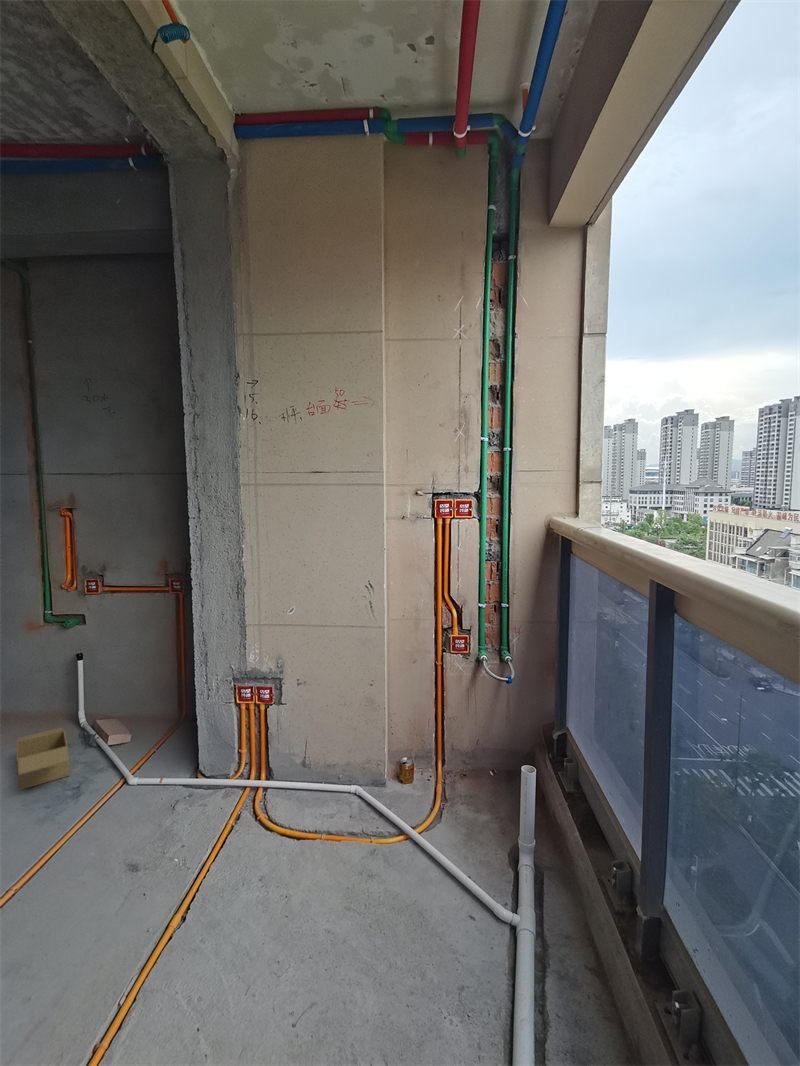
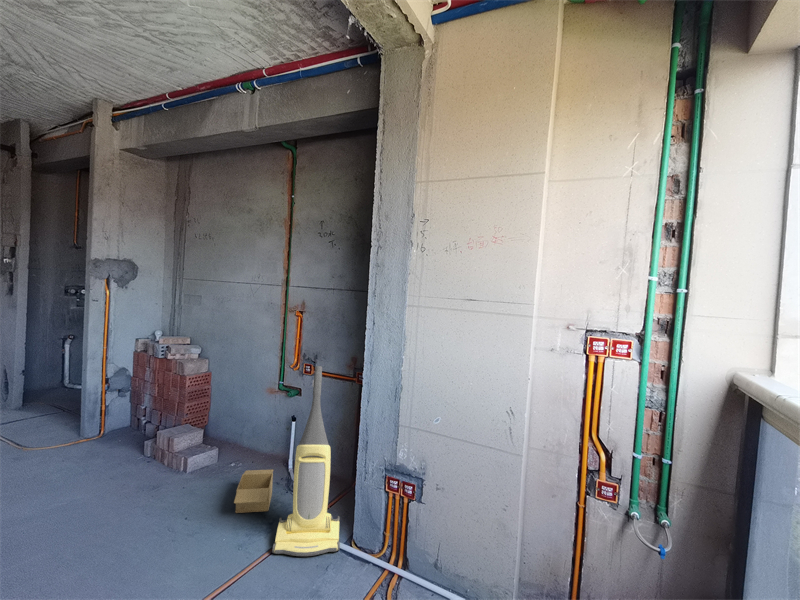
vacuum cleaner: none [95,573,186,813] -> present [272,366,340,556]

